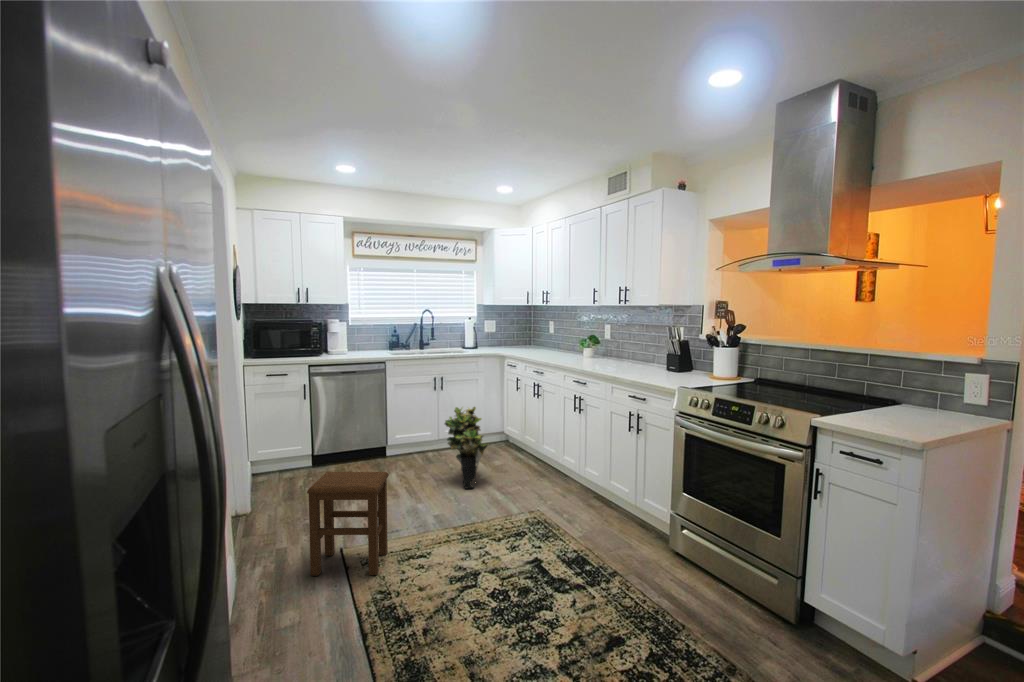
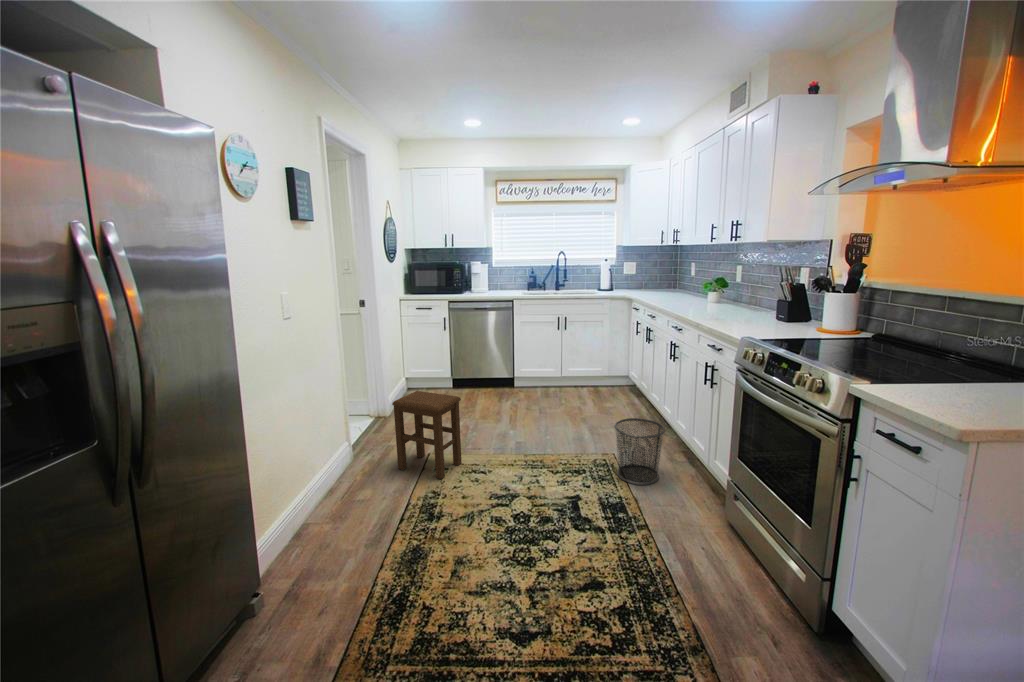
potted plant: present [444,407,488,489] -> none [545,347,585,424]
waste bin: none [551,469,598,535] -> present [614,418,665,485]

